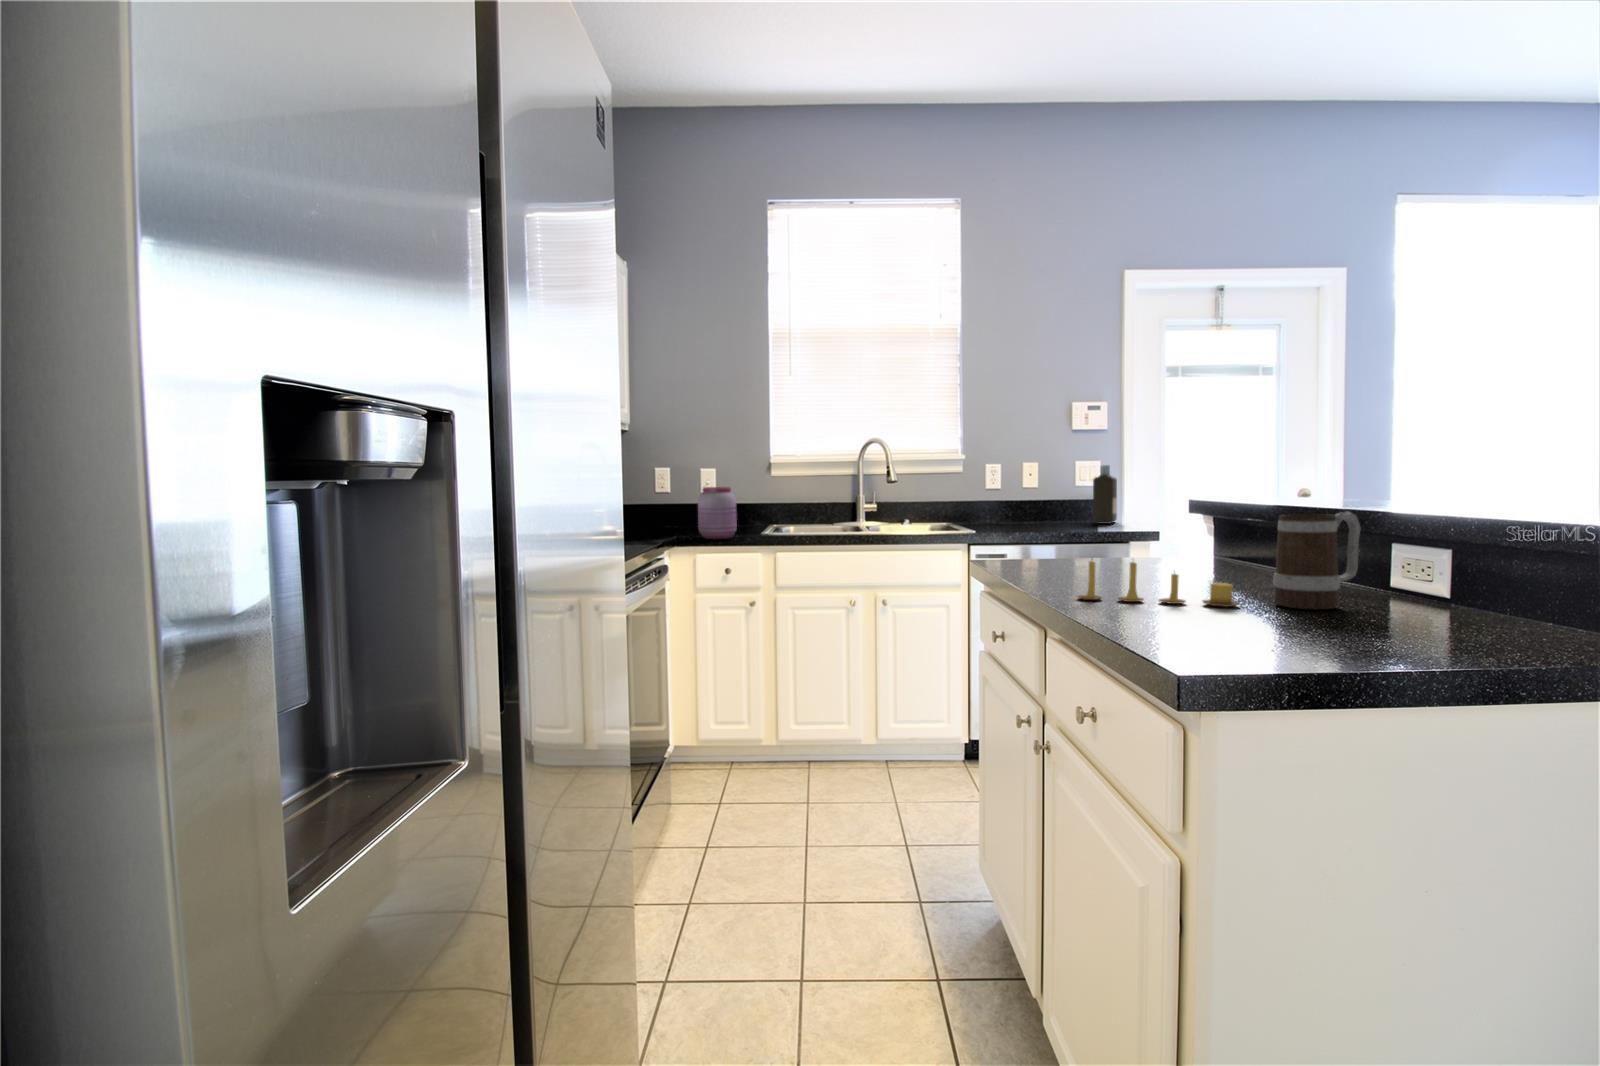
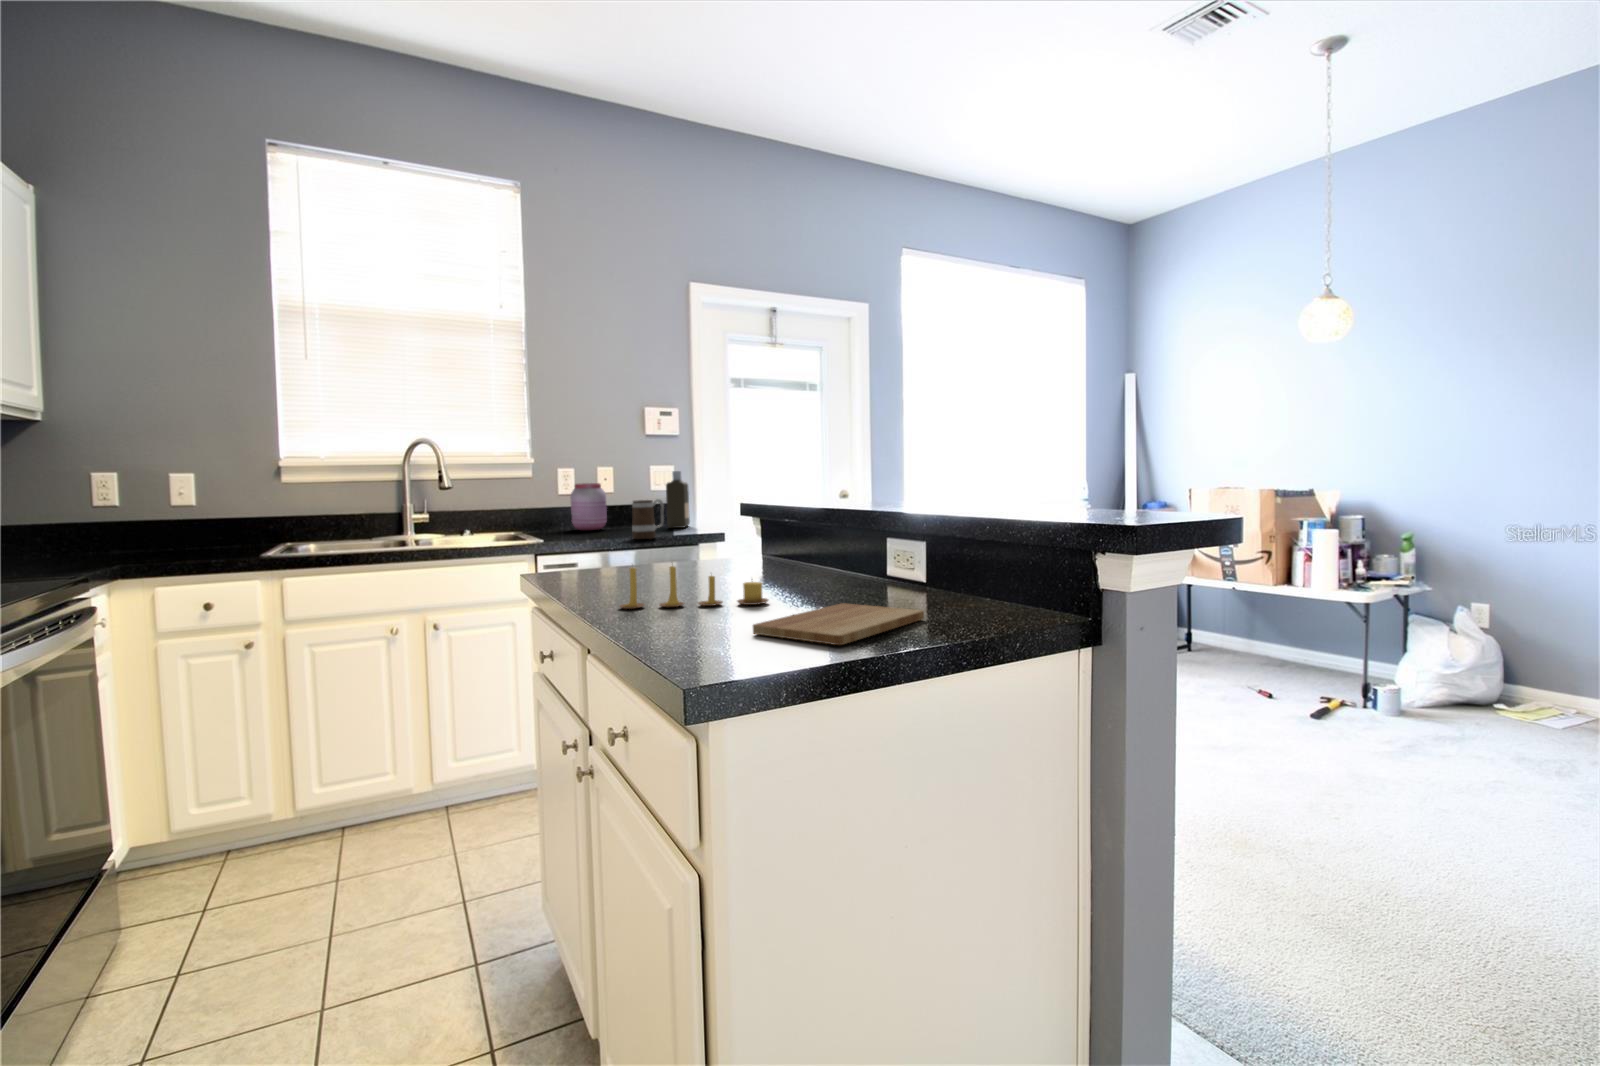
jar: present [698,487,737,539] -> present [570,483,607,530]
mug: present [1273,511,1360,609] -> present [632,499,664,539]
cutting board: none [1231,613,1454,656] -> present [753,603,924,645]

